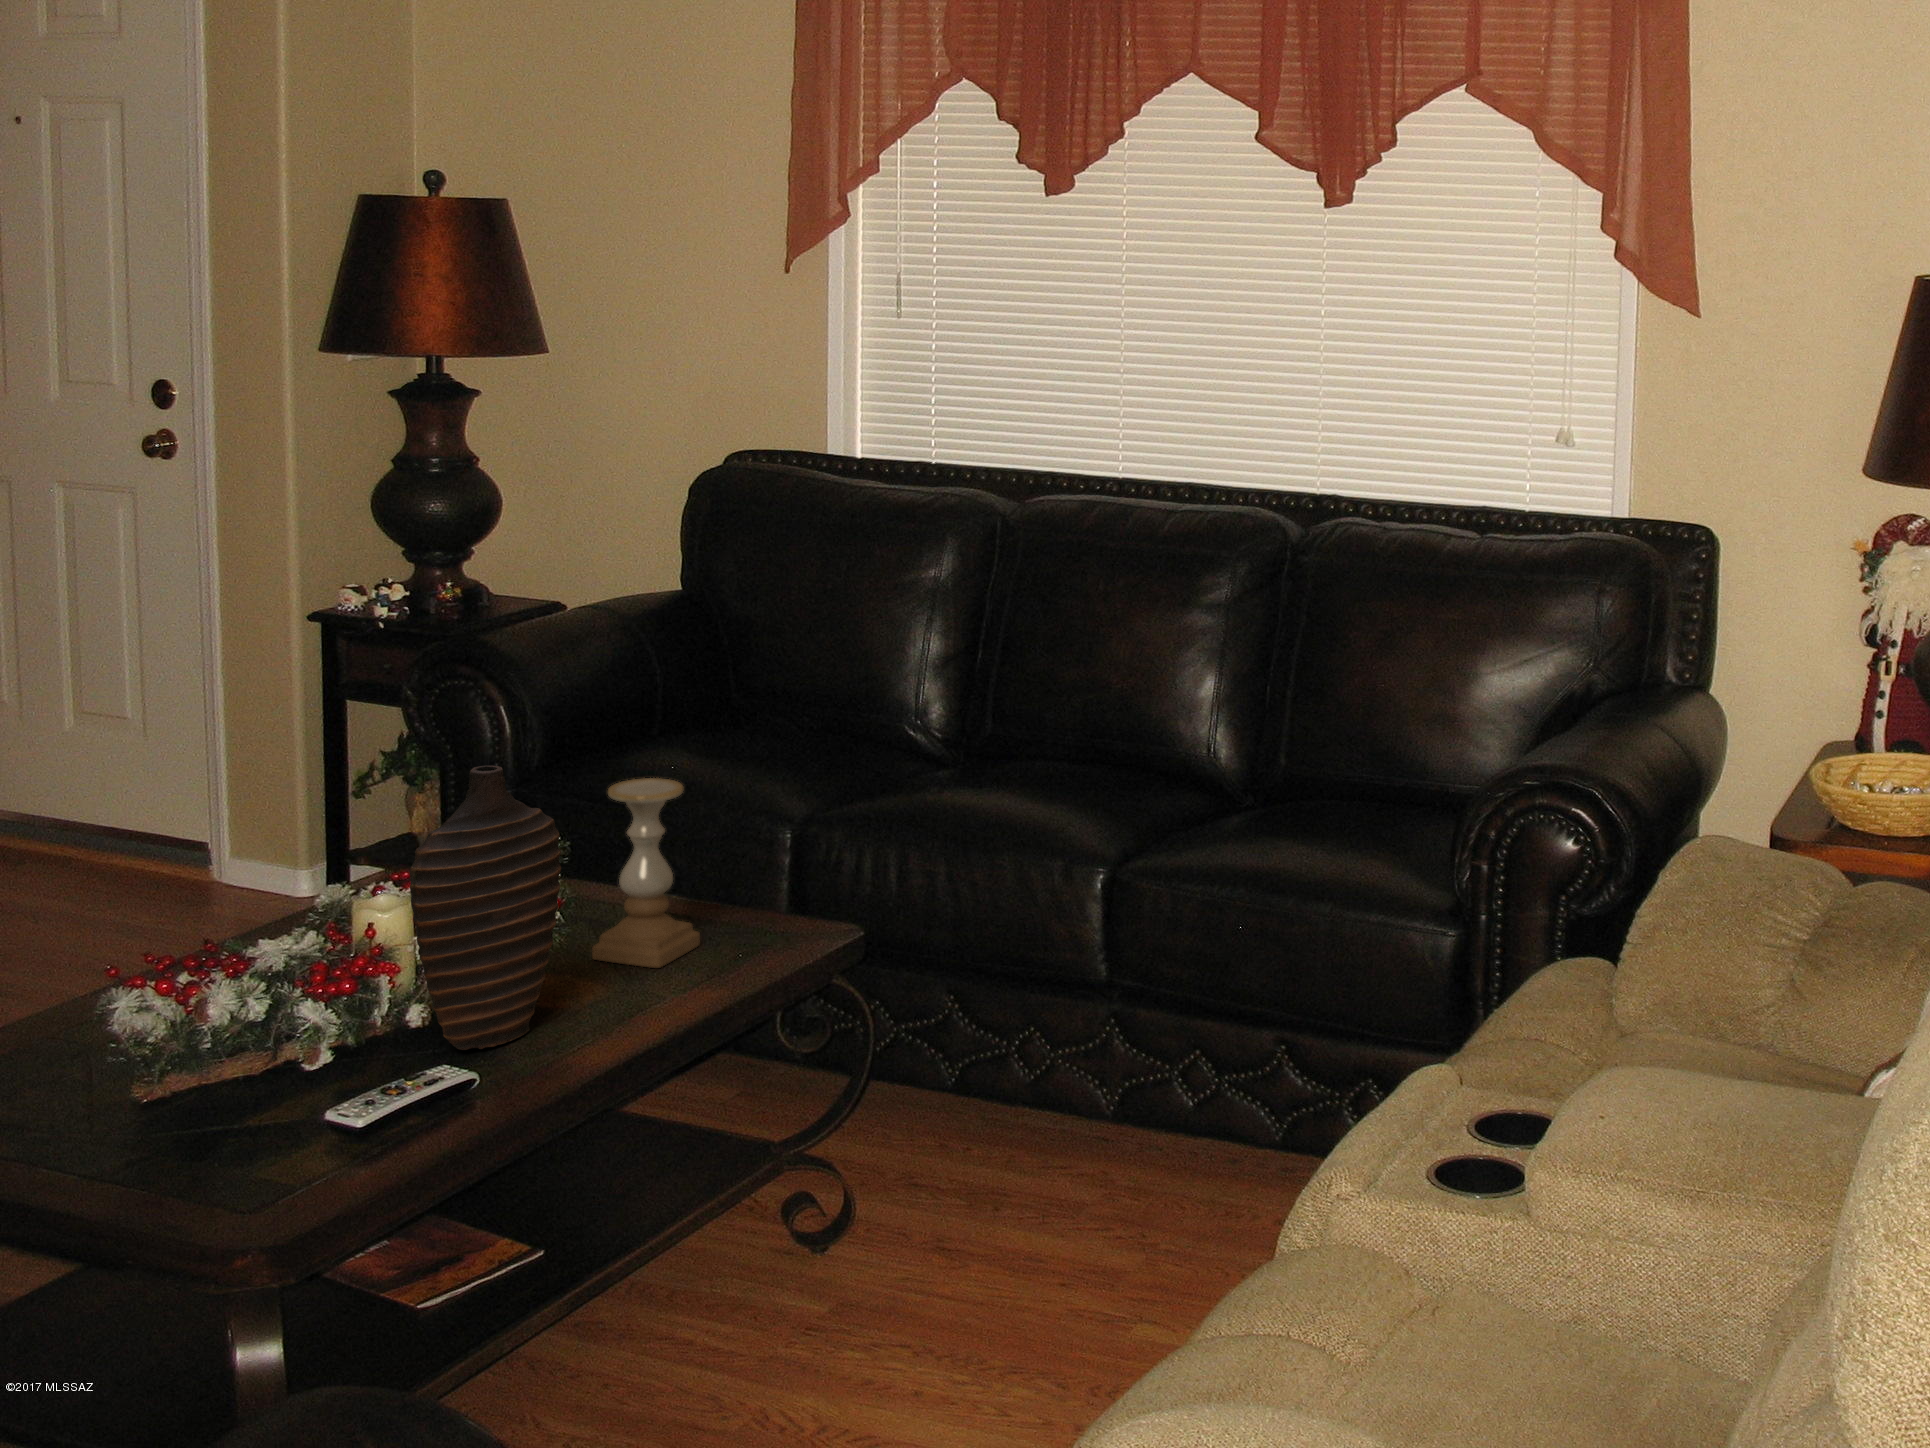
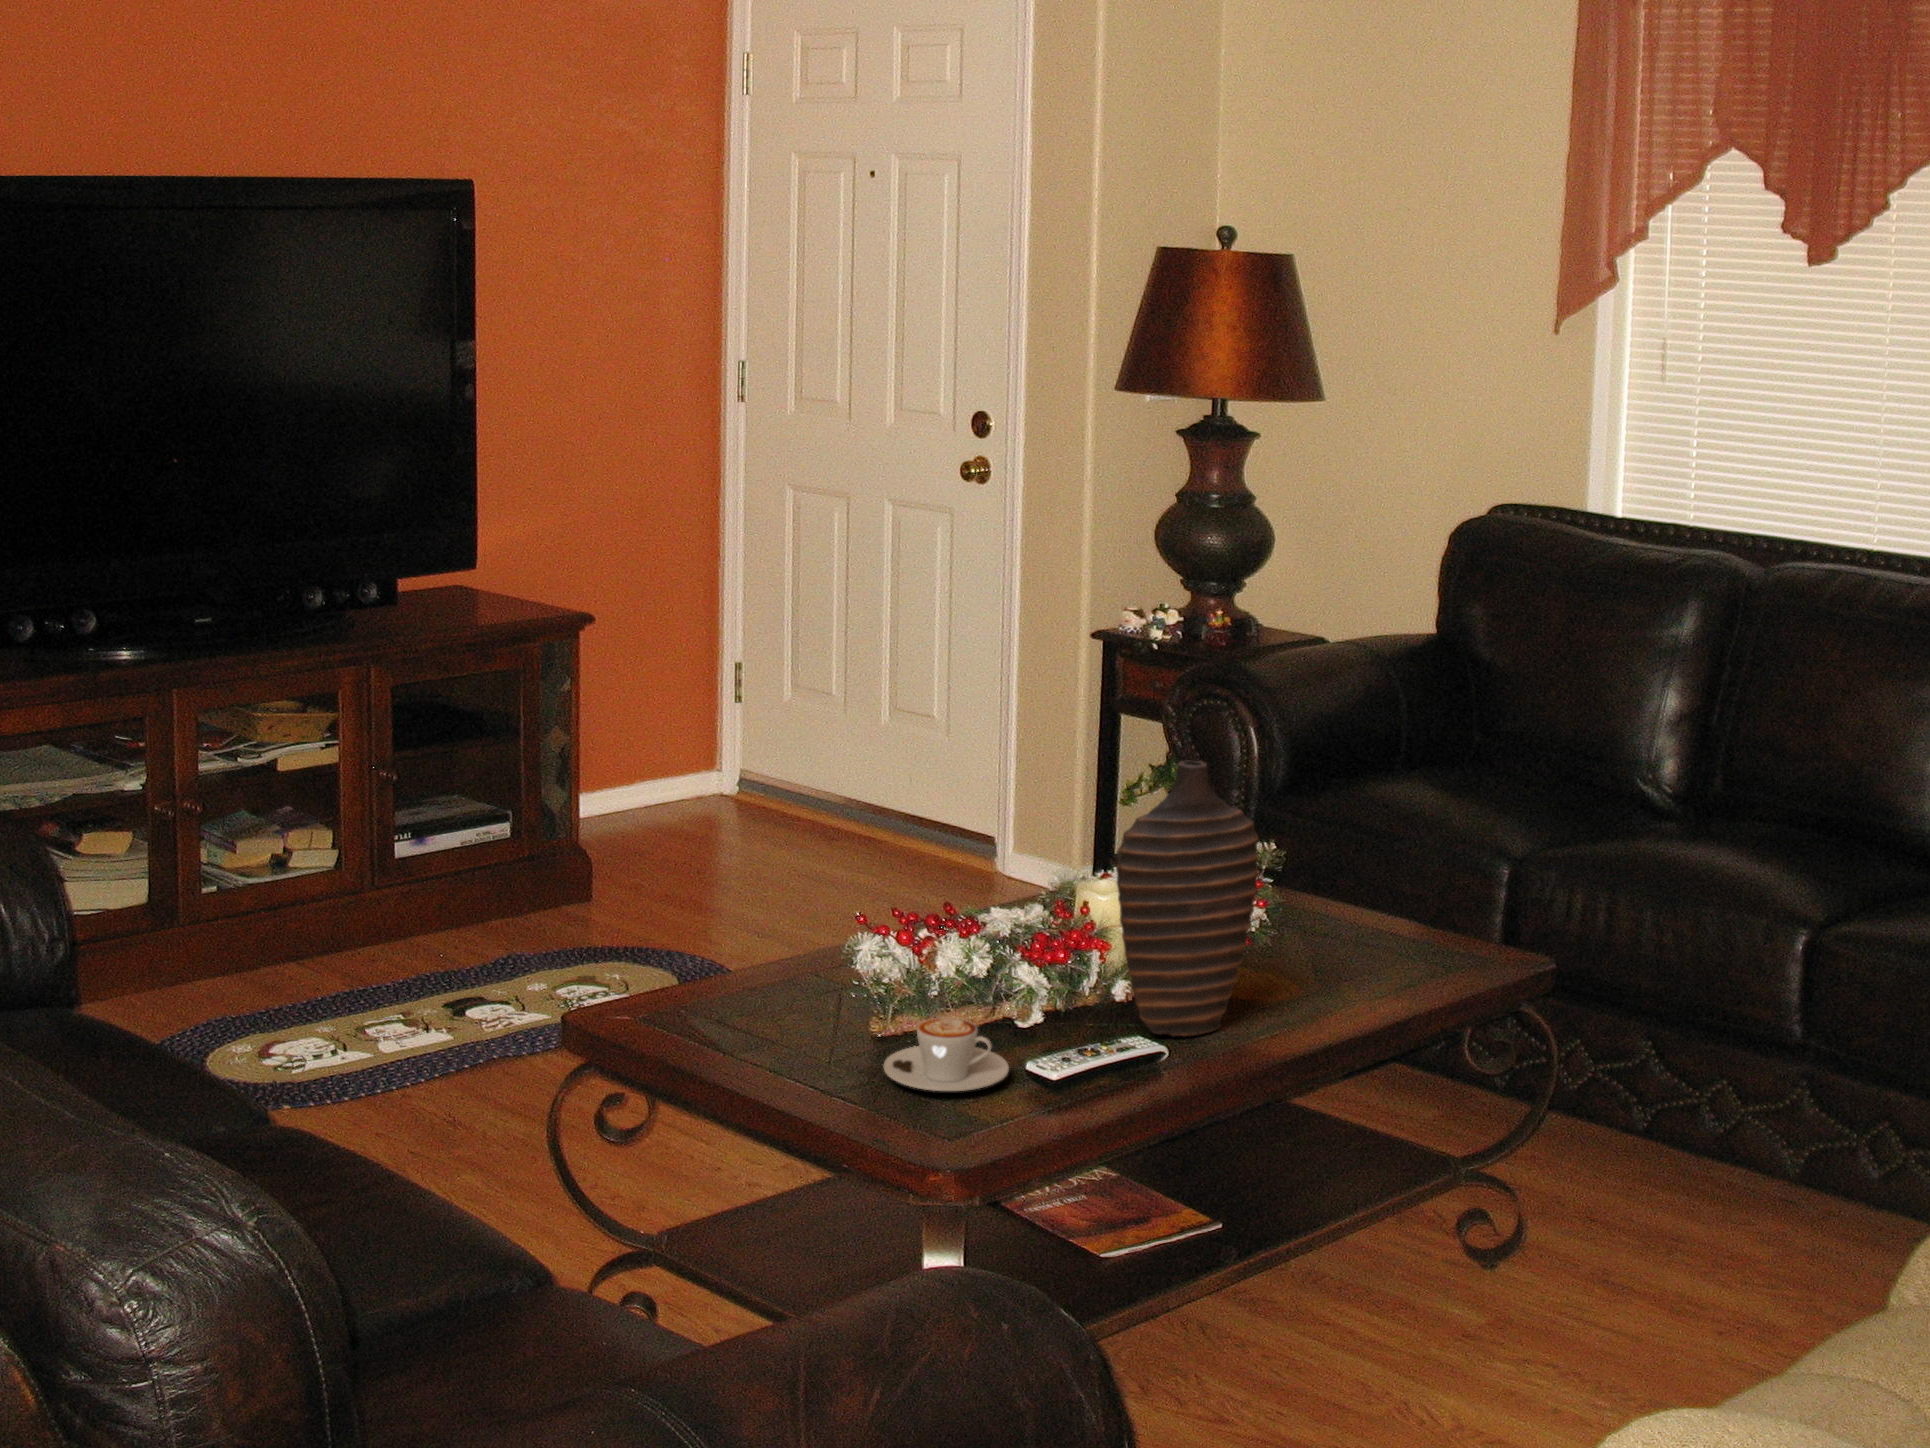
candle holder: present [592,778,700,968] -> none [1292,799,1399,992]
coffee cup: none [154,1077,306,1163] -> present [884,1018,1009,1091]

